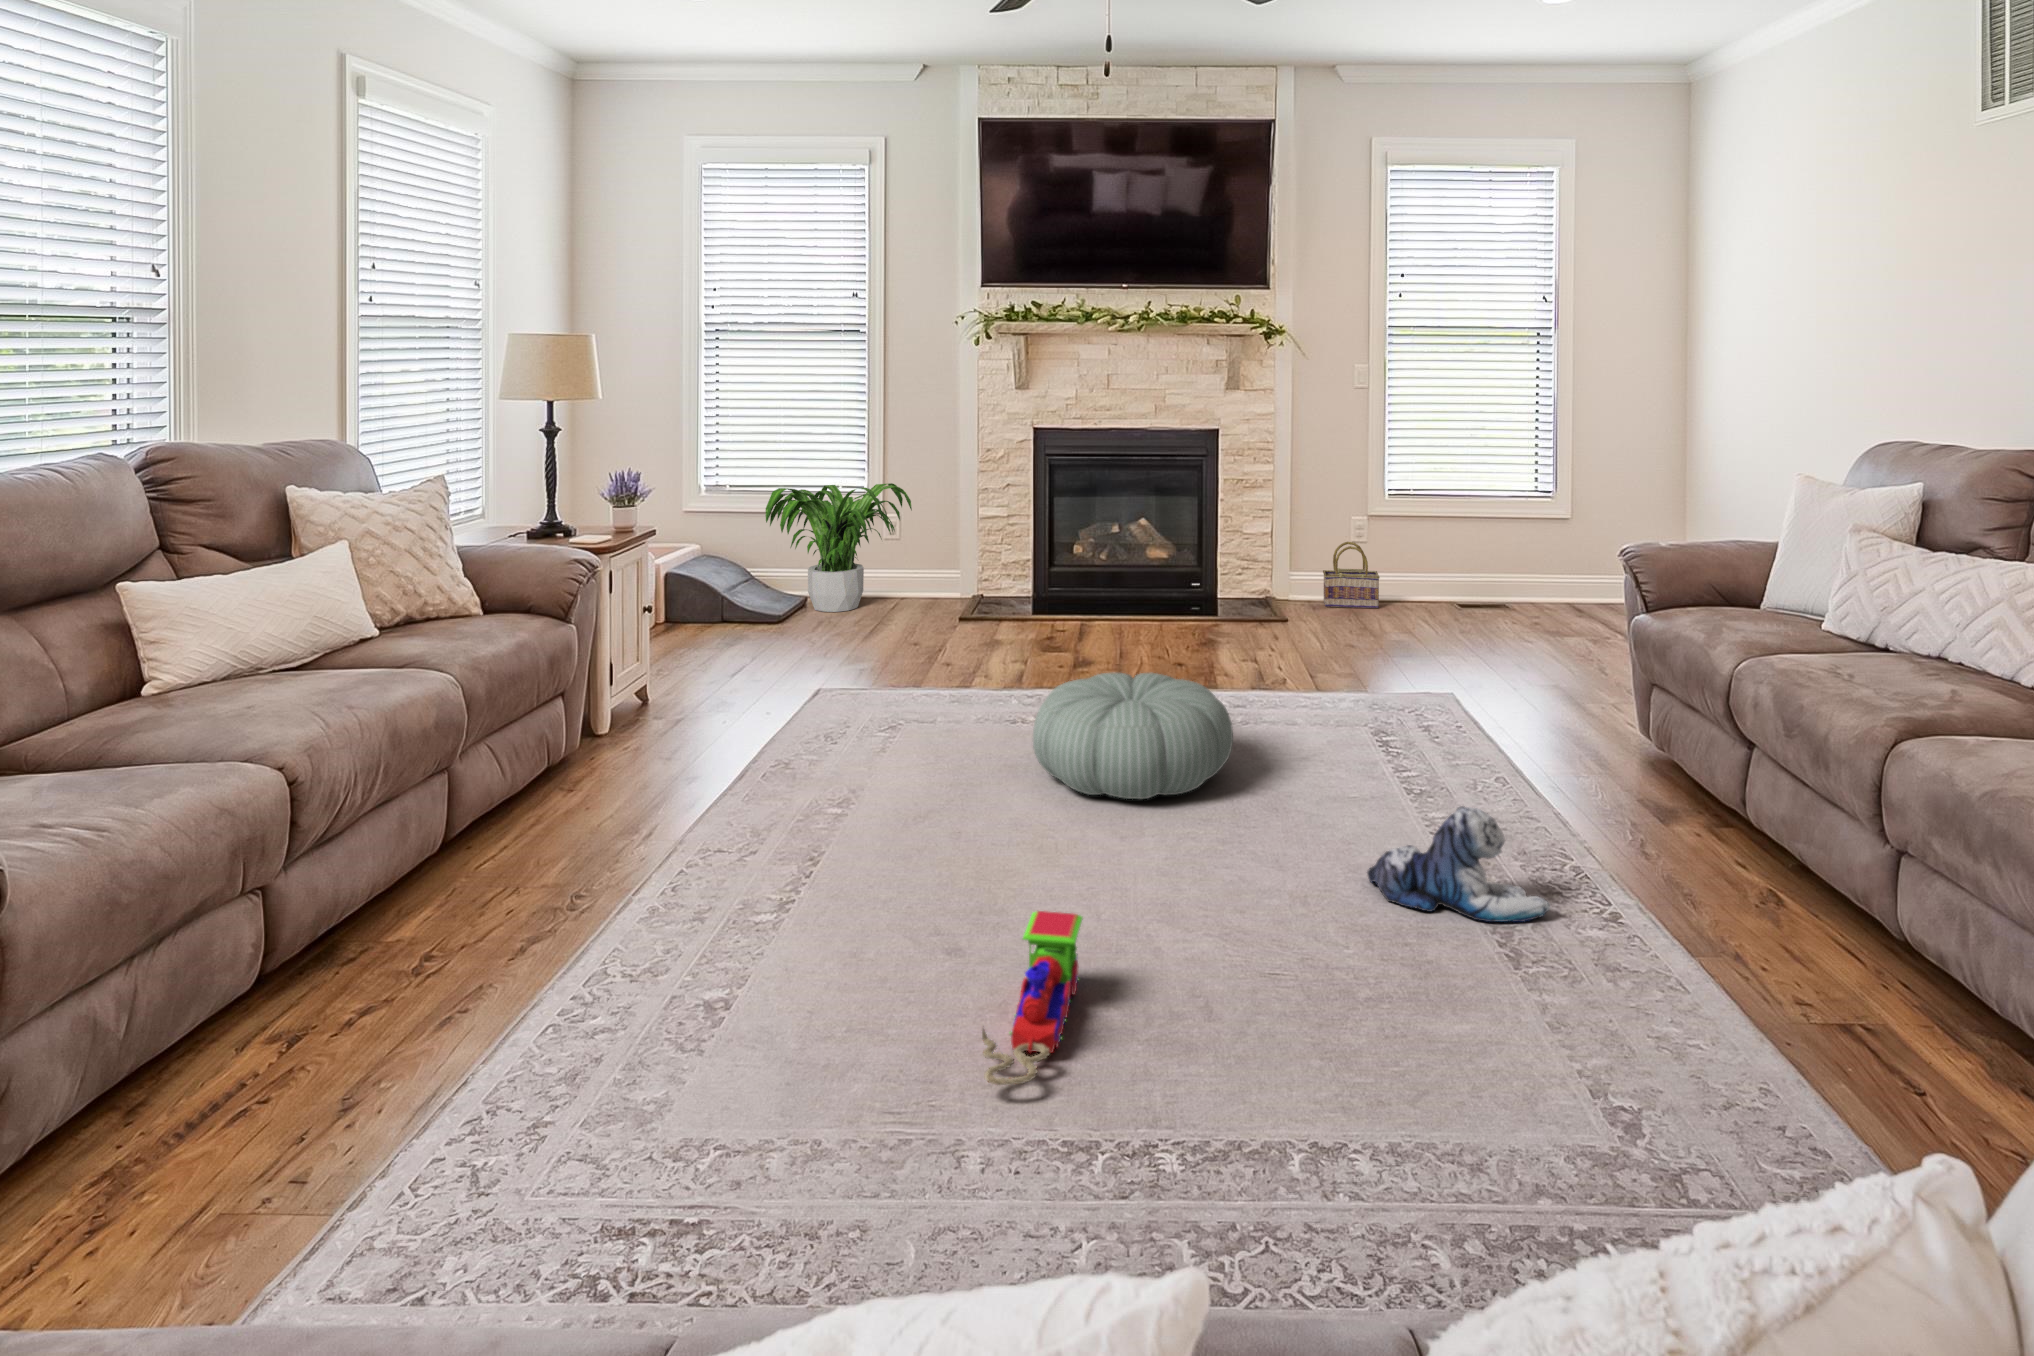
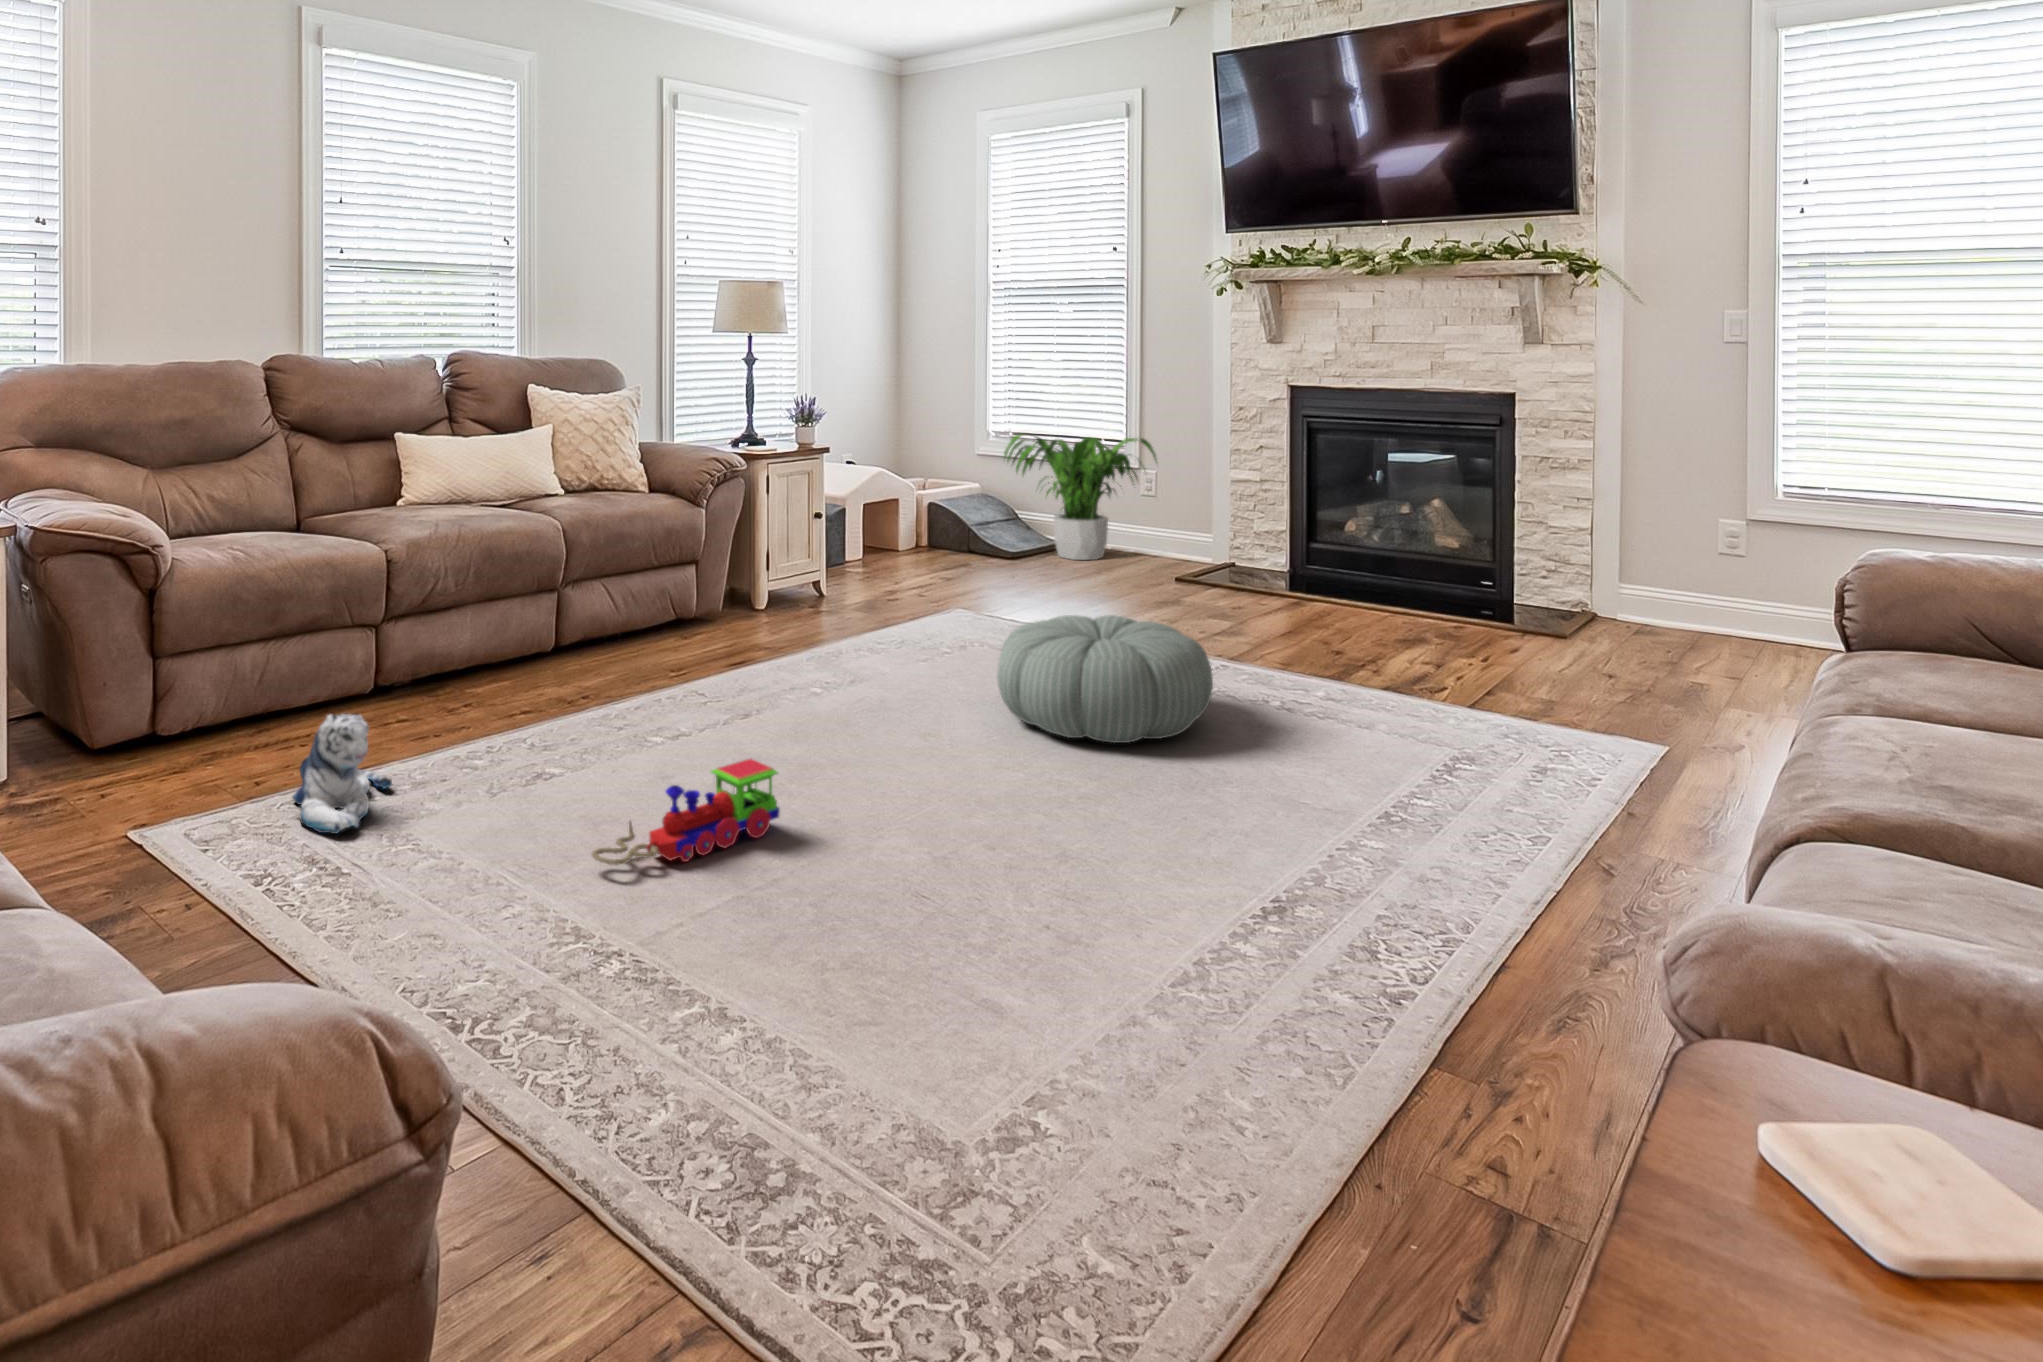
basket: present [1323,542,1380,608] -> none [1654,549,1750,643]
plush toy: present [1367,806,1550,922] -> present [293,714,393,834]

